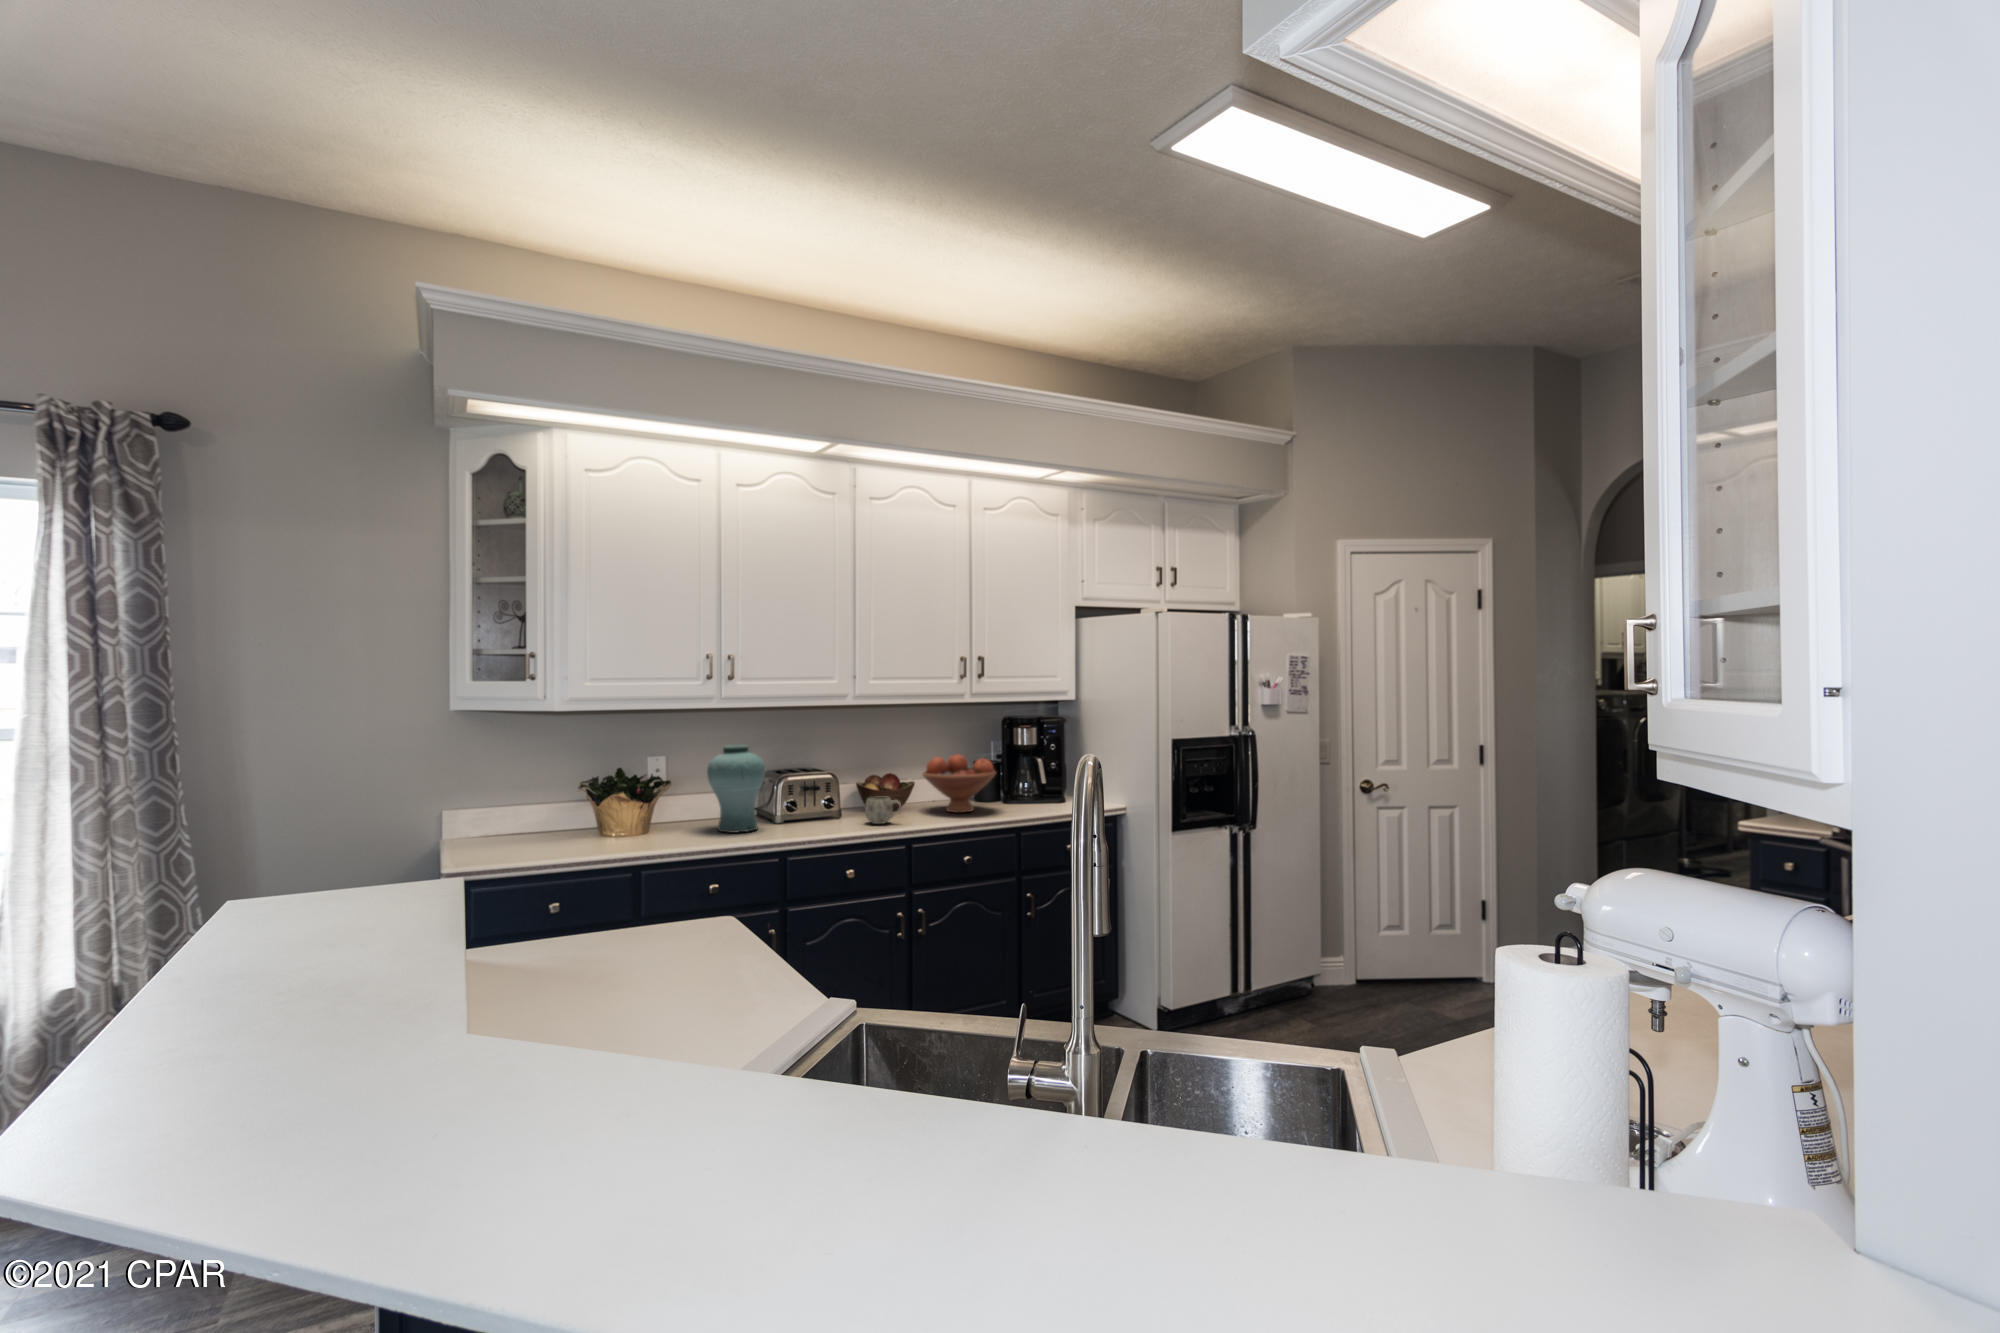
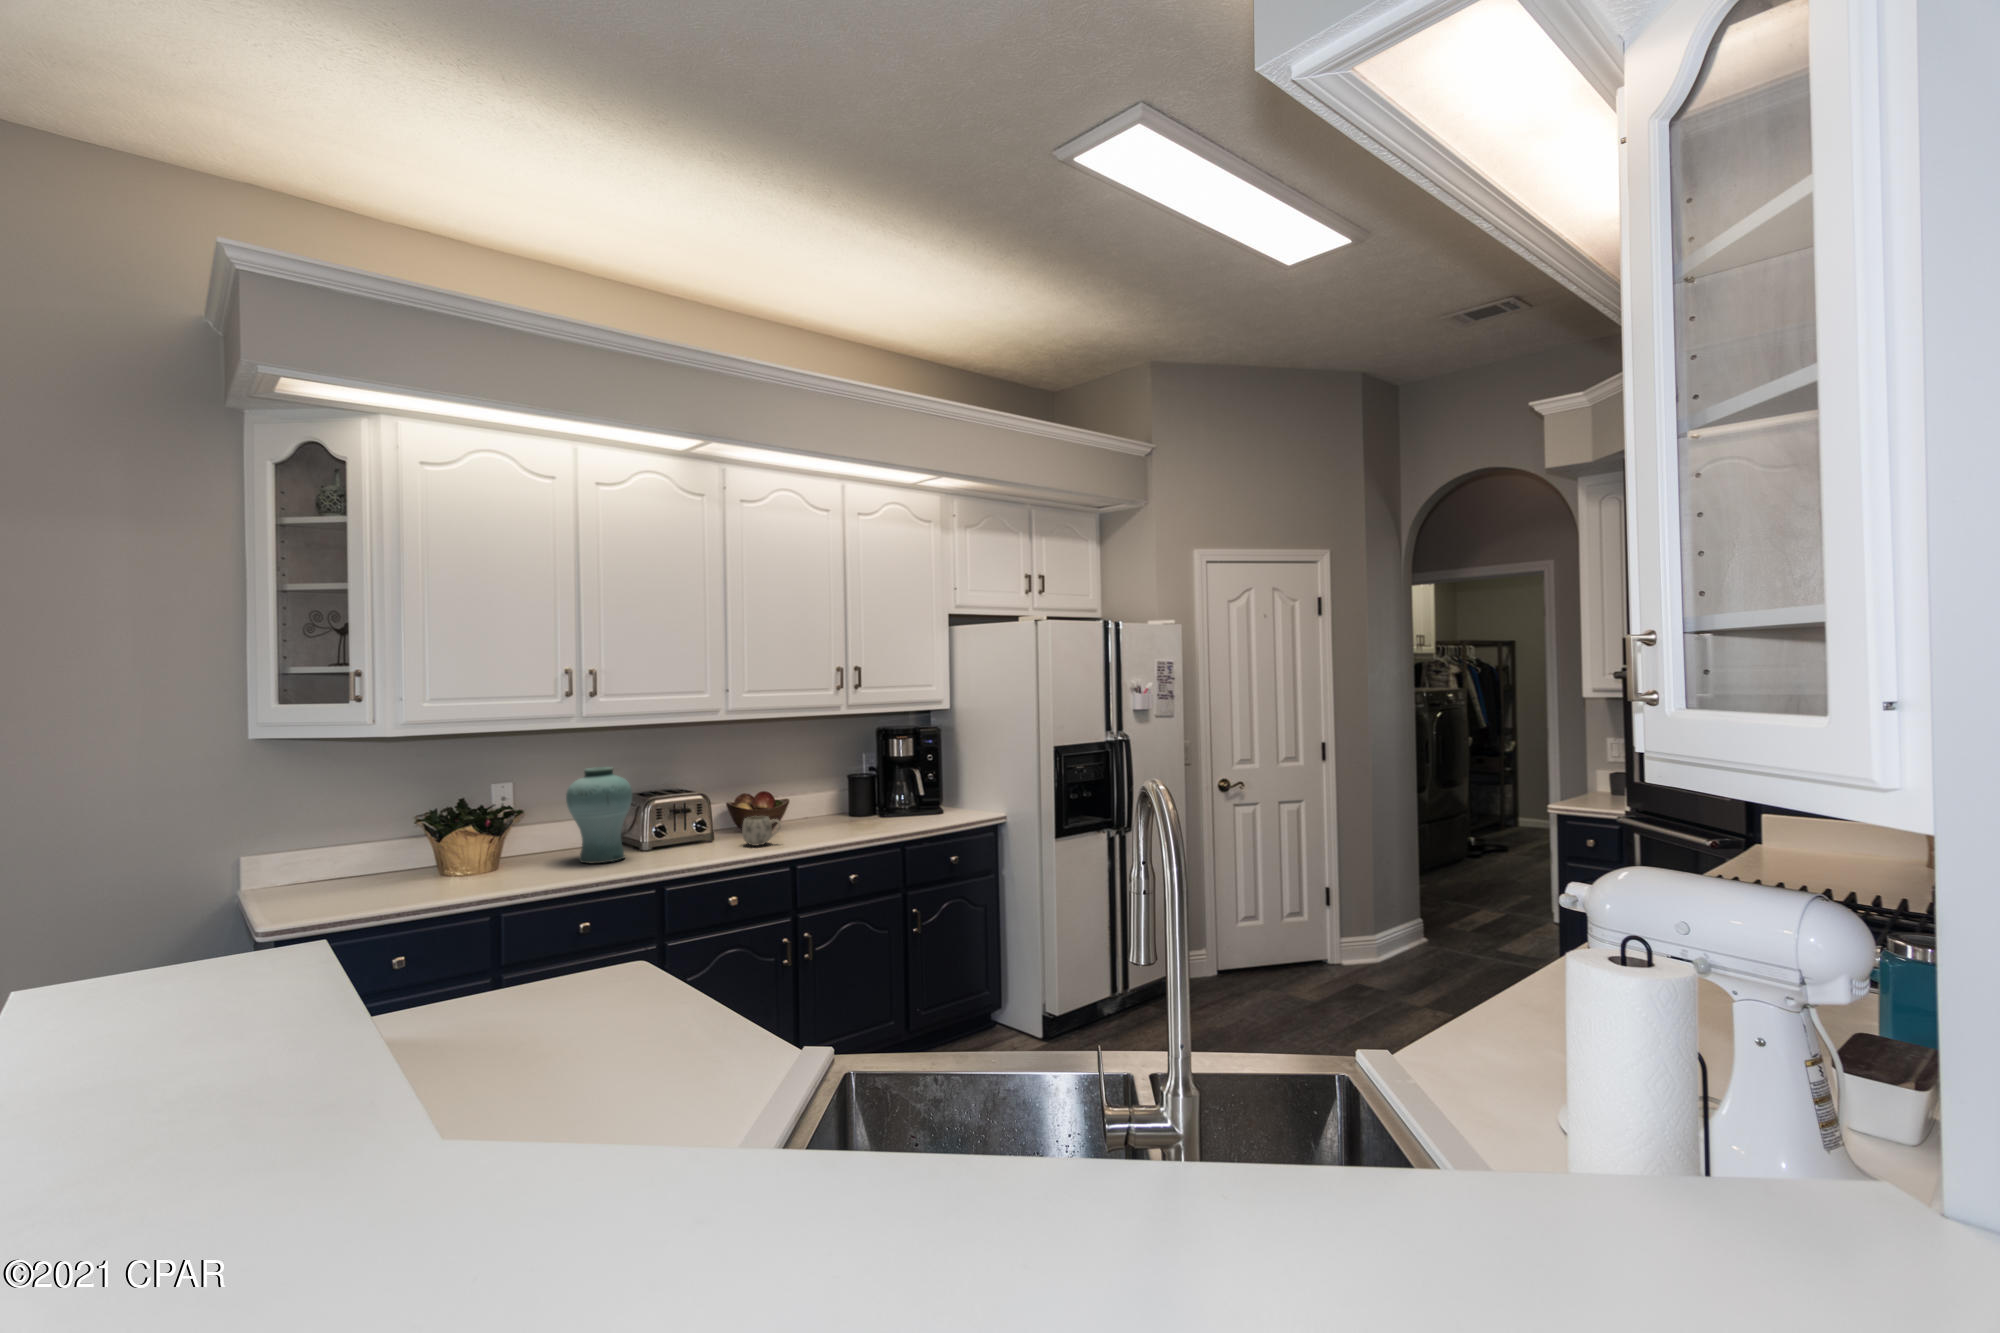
fruit bowl: present [922,755,996,813] -> none [799,769,876,829]

